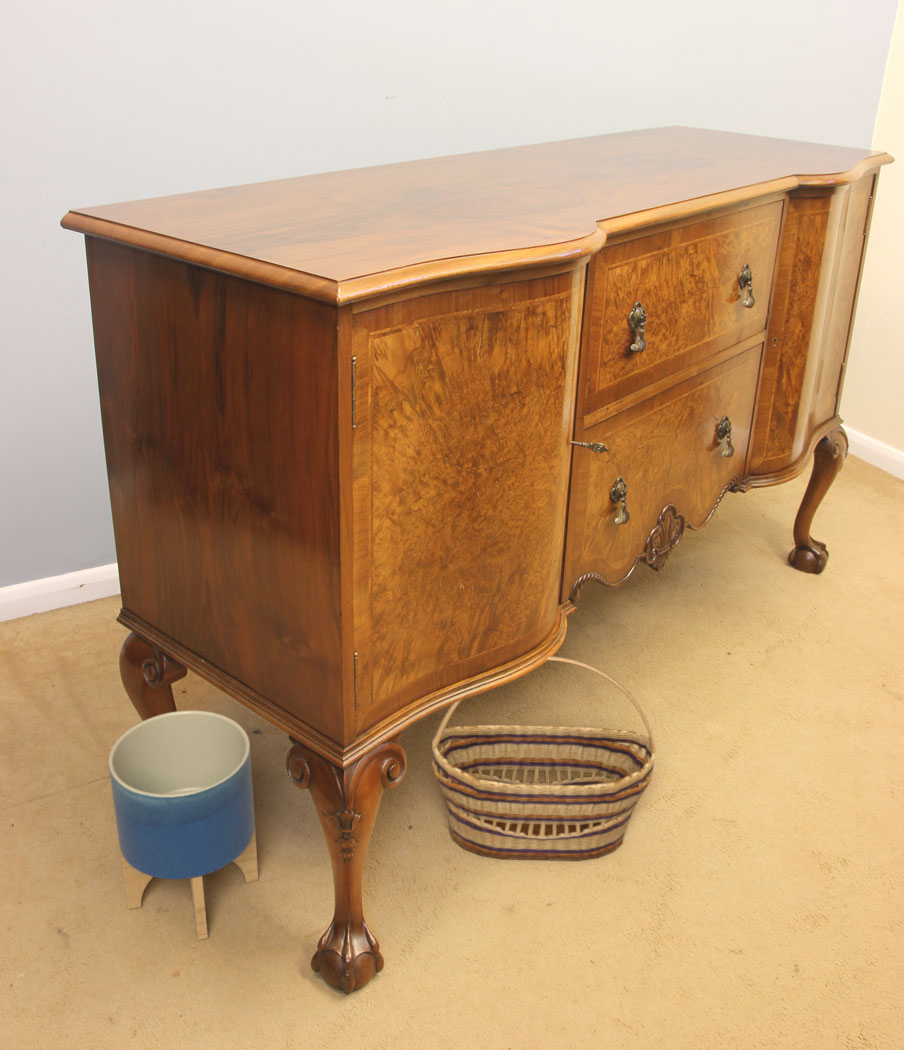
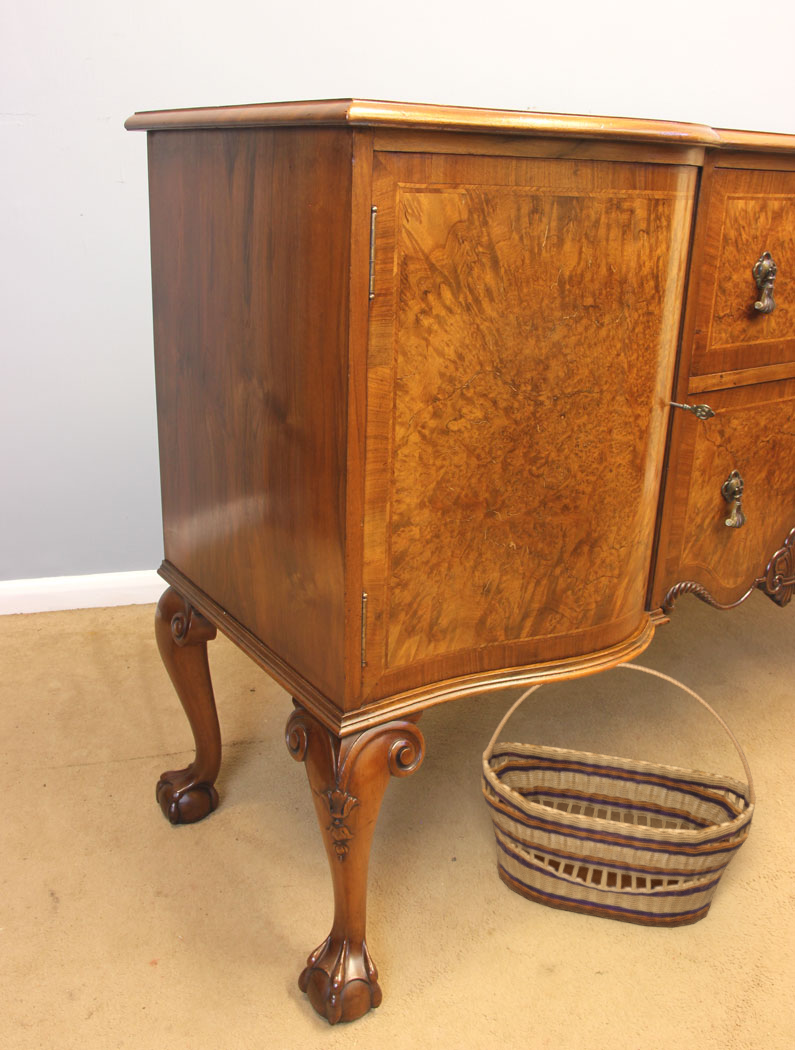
planter: present [109,710,258,940] -> none [113,675,271,934]

